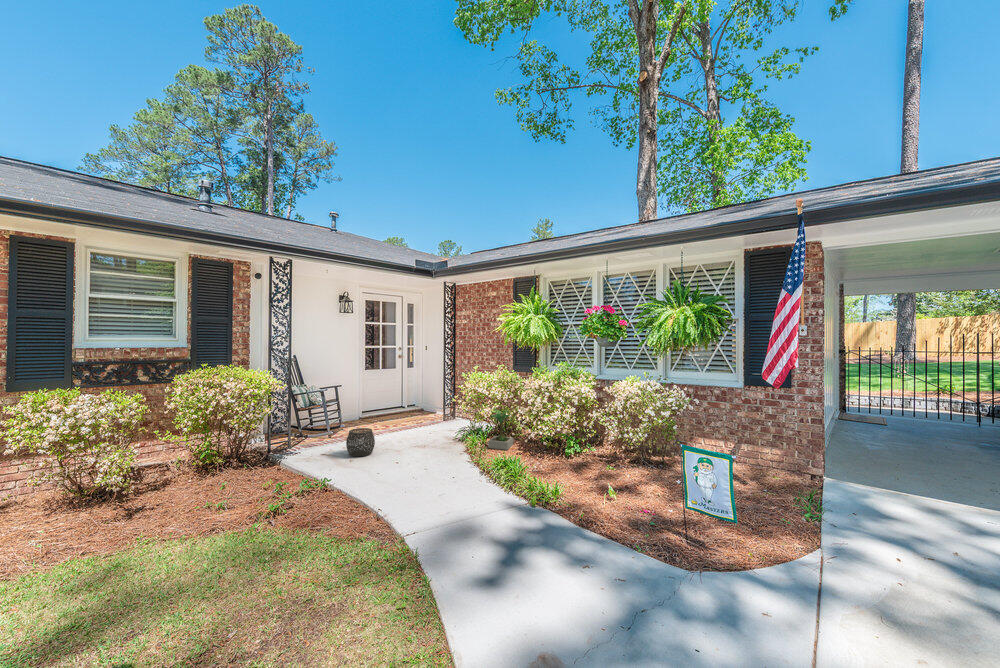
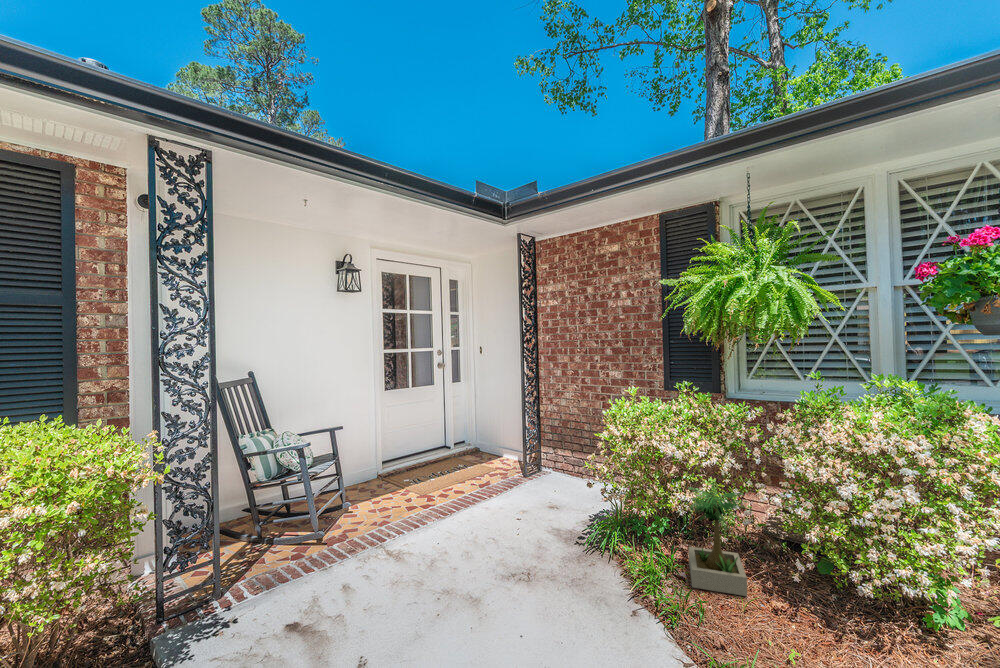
woven basket: present [346,428,375,457] -> none [347,547,419,637]

